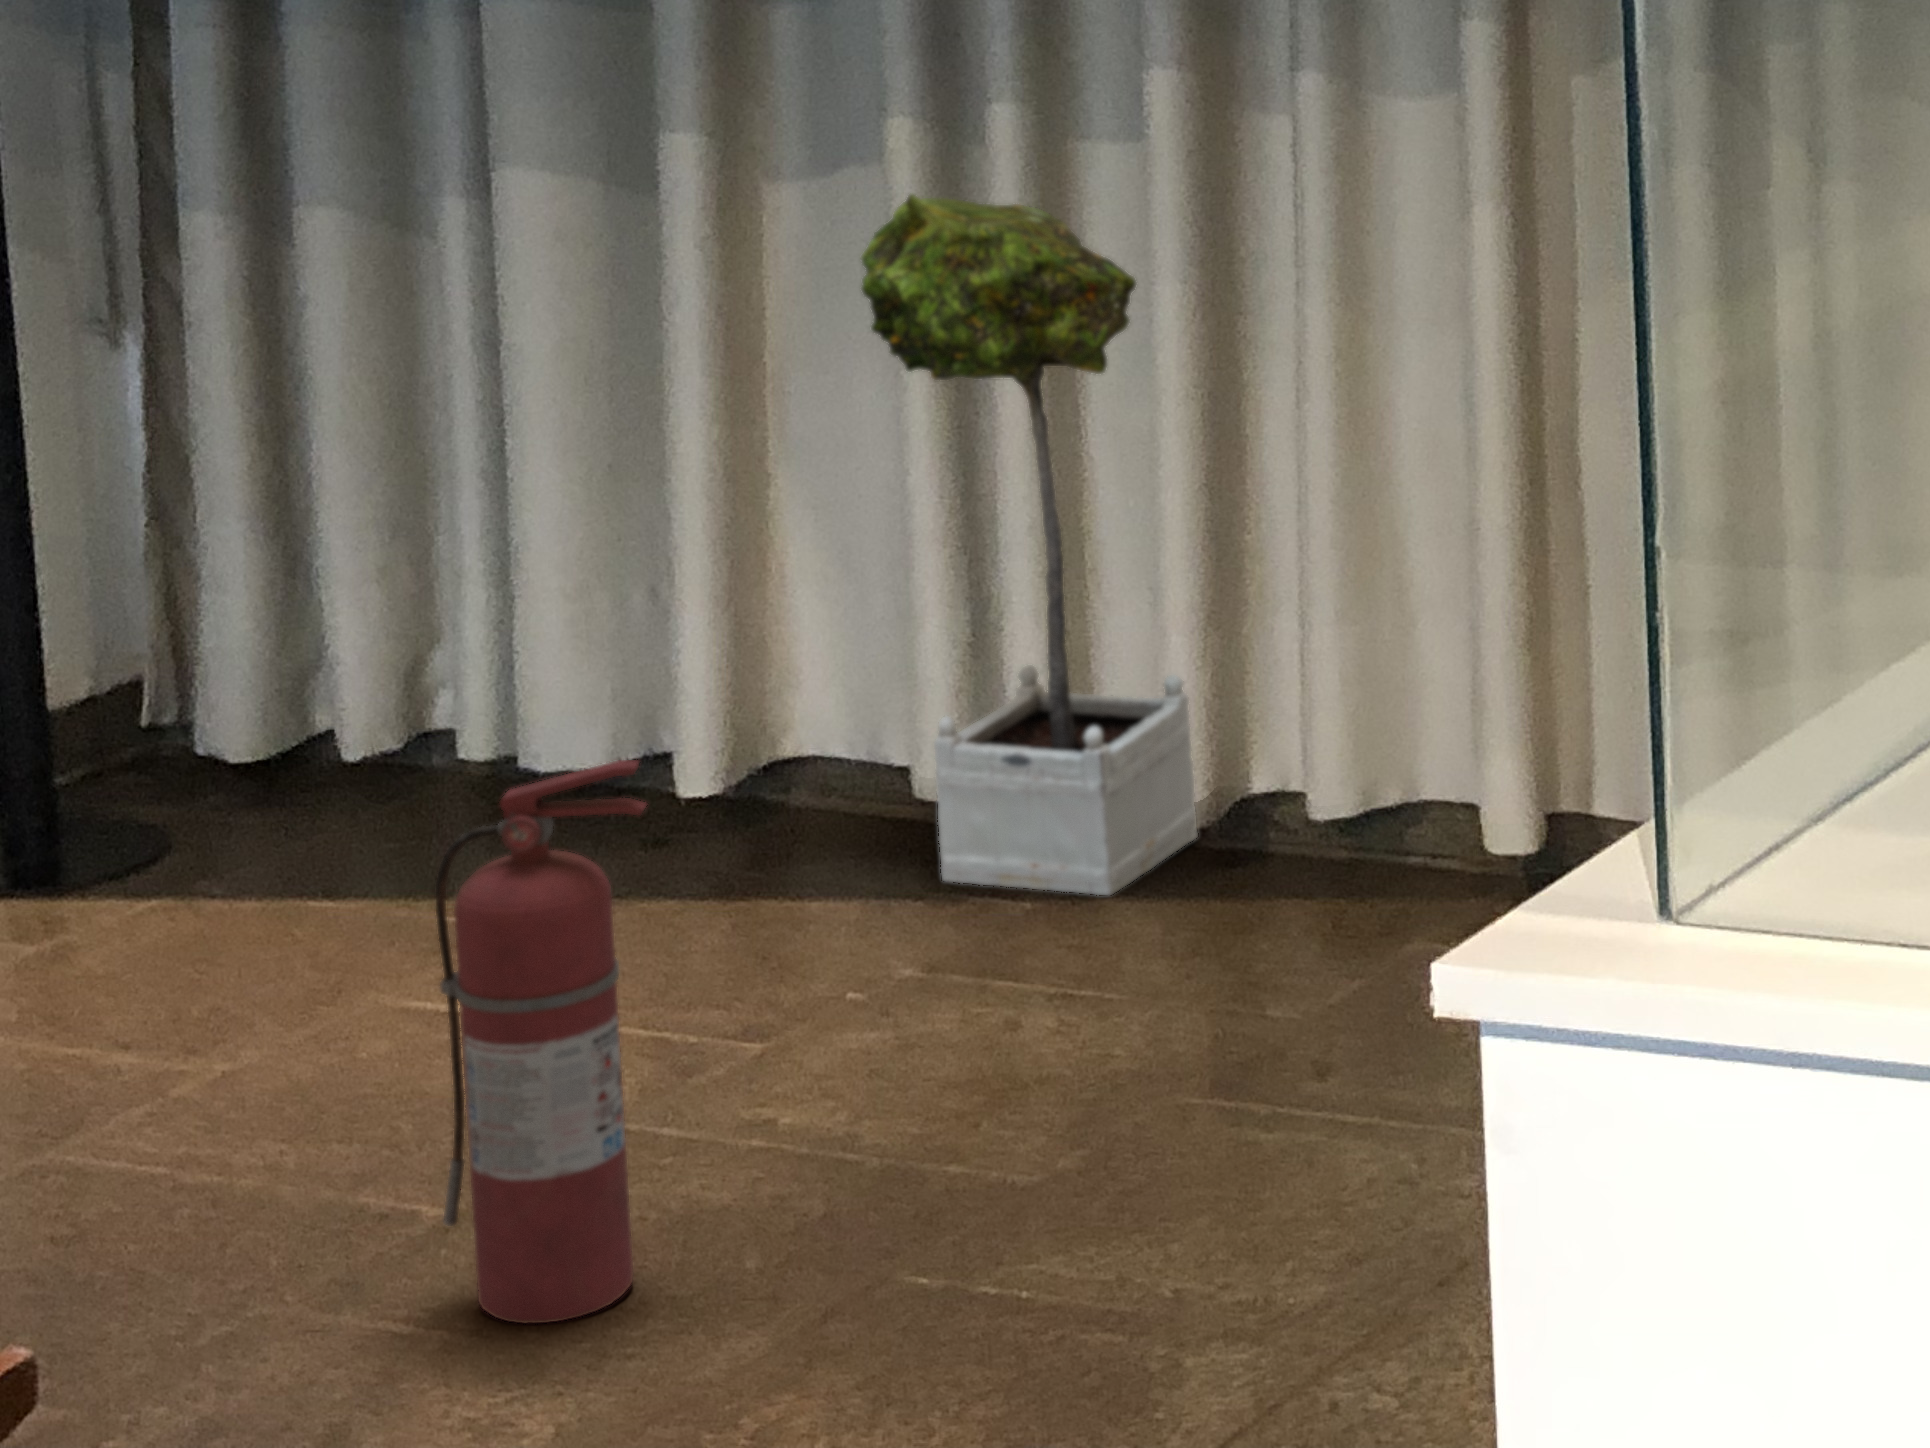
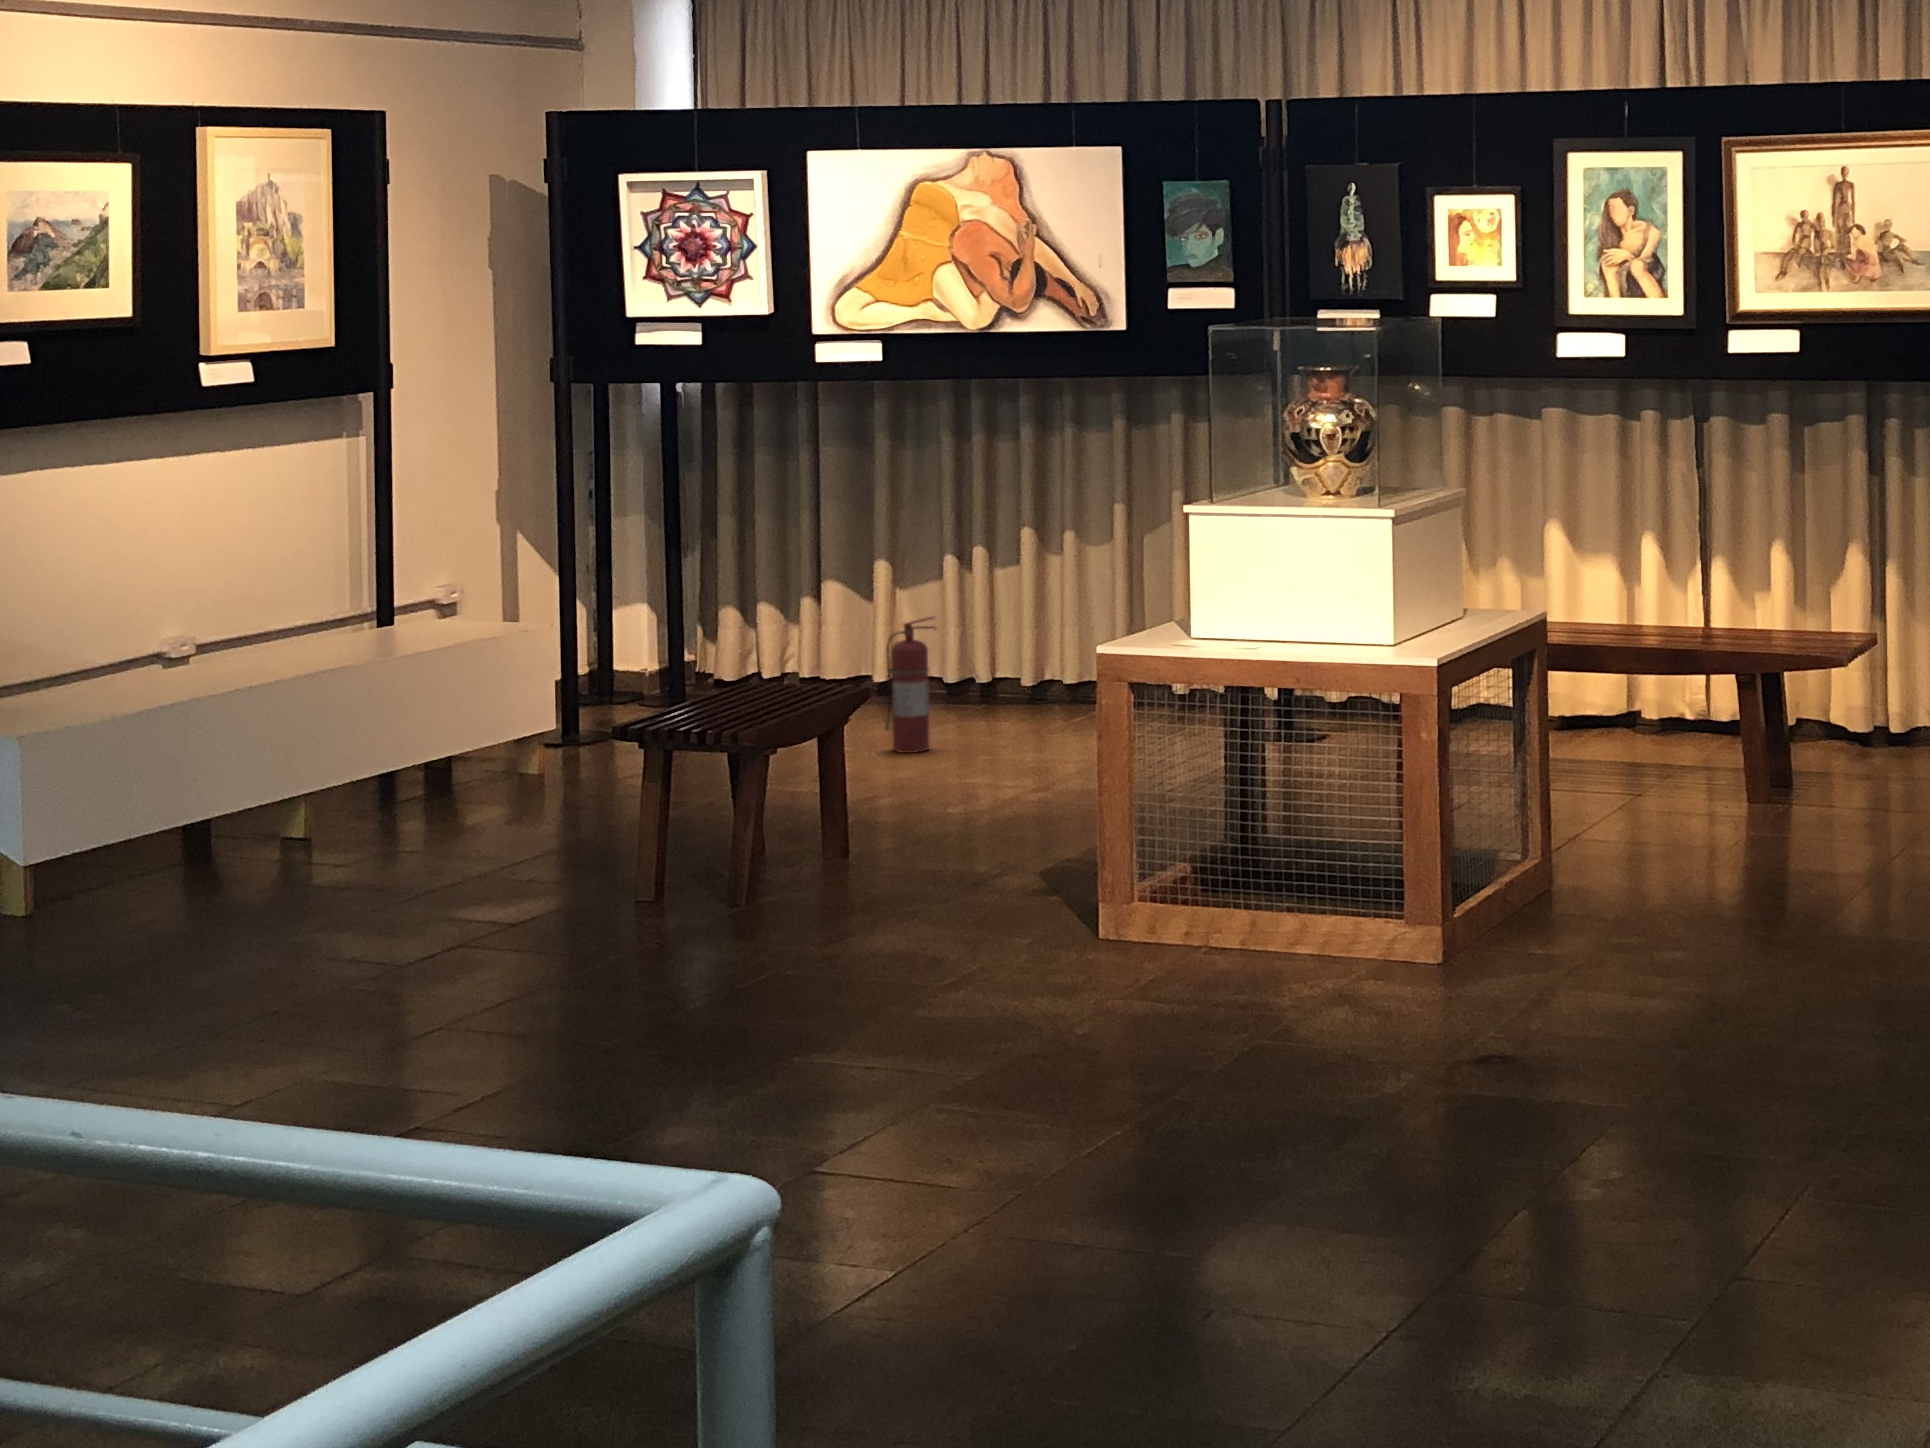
potted tree: present [861,194,1197,895] -> none [941,500,1033,704]

